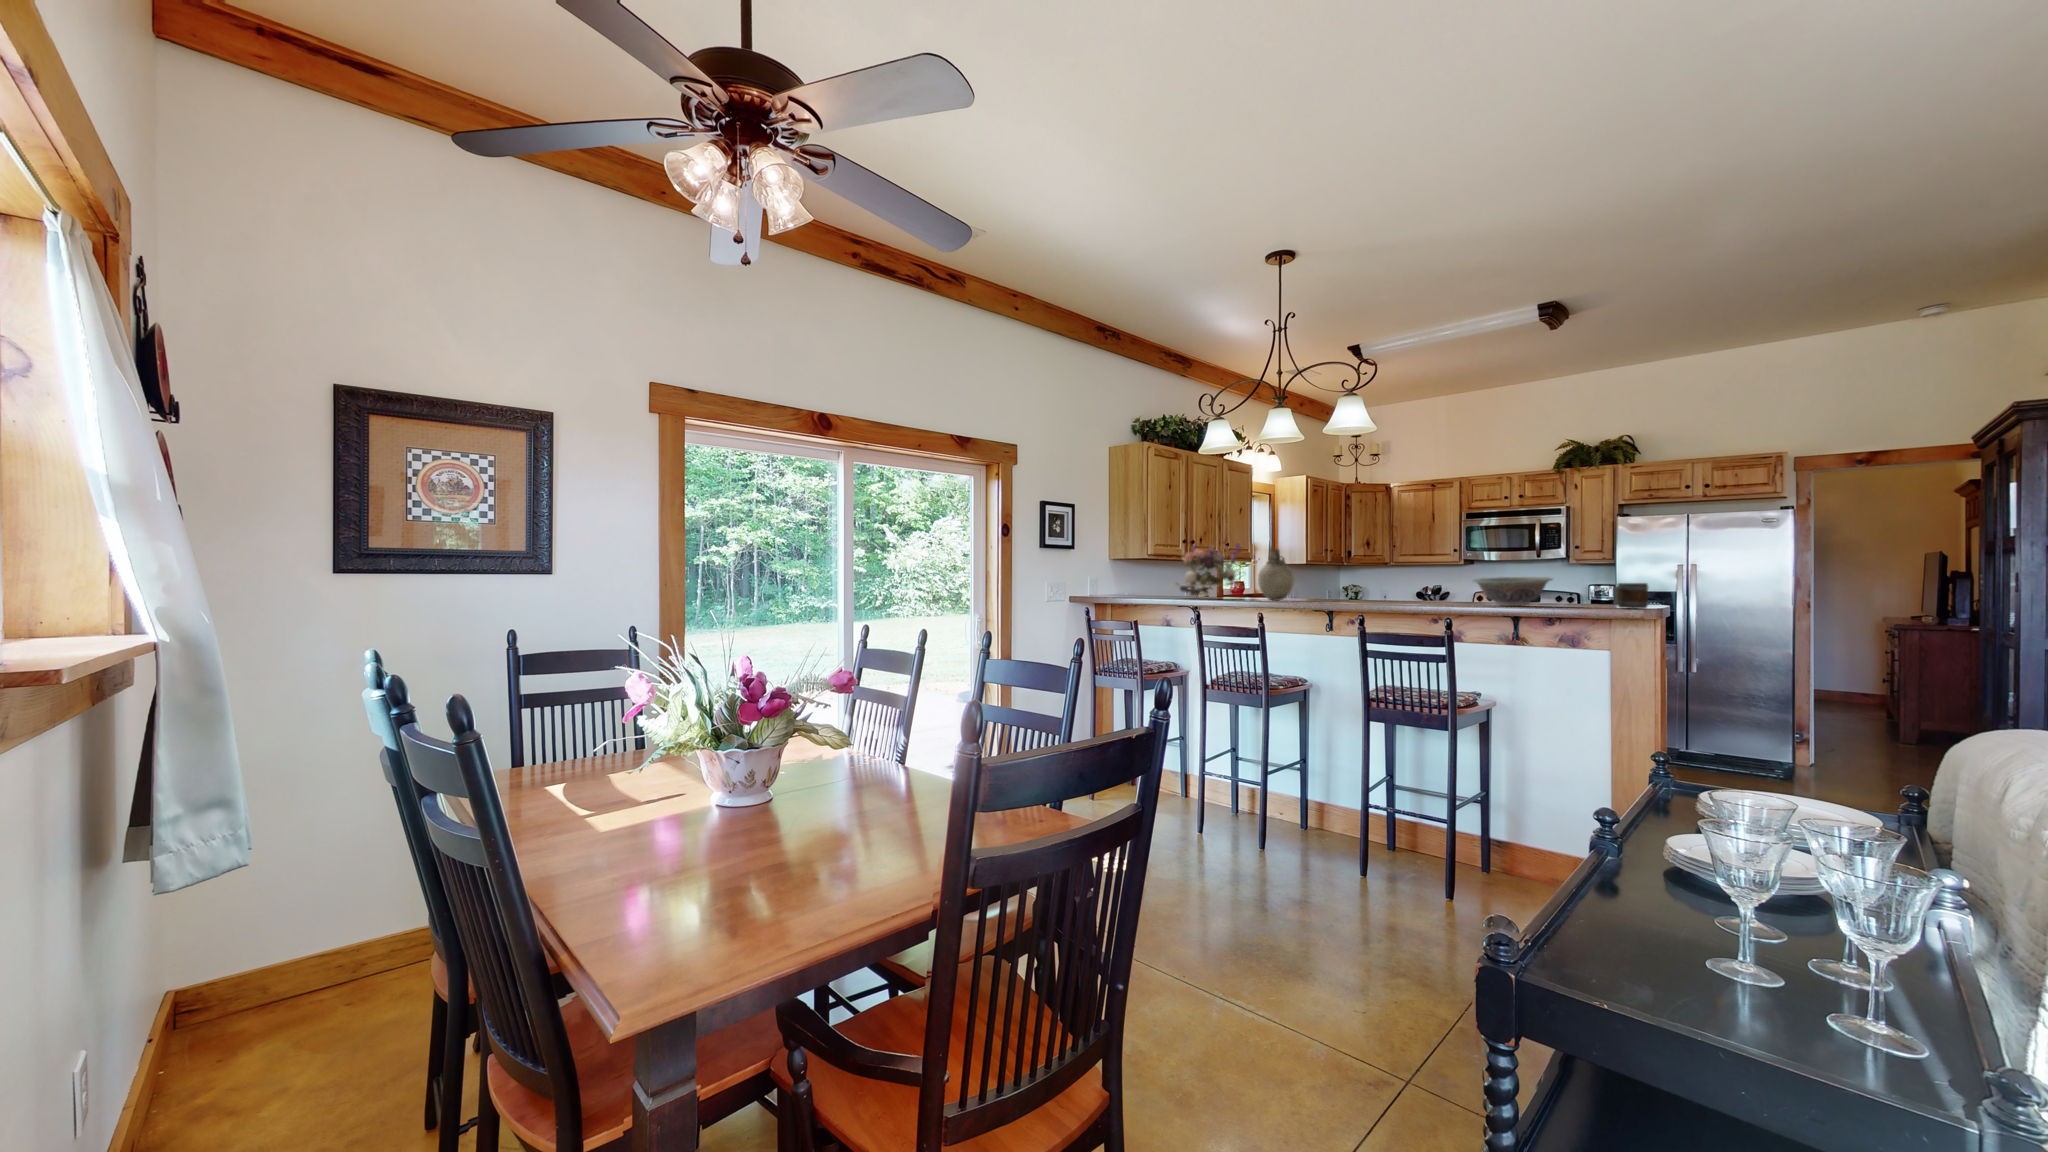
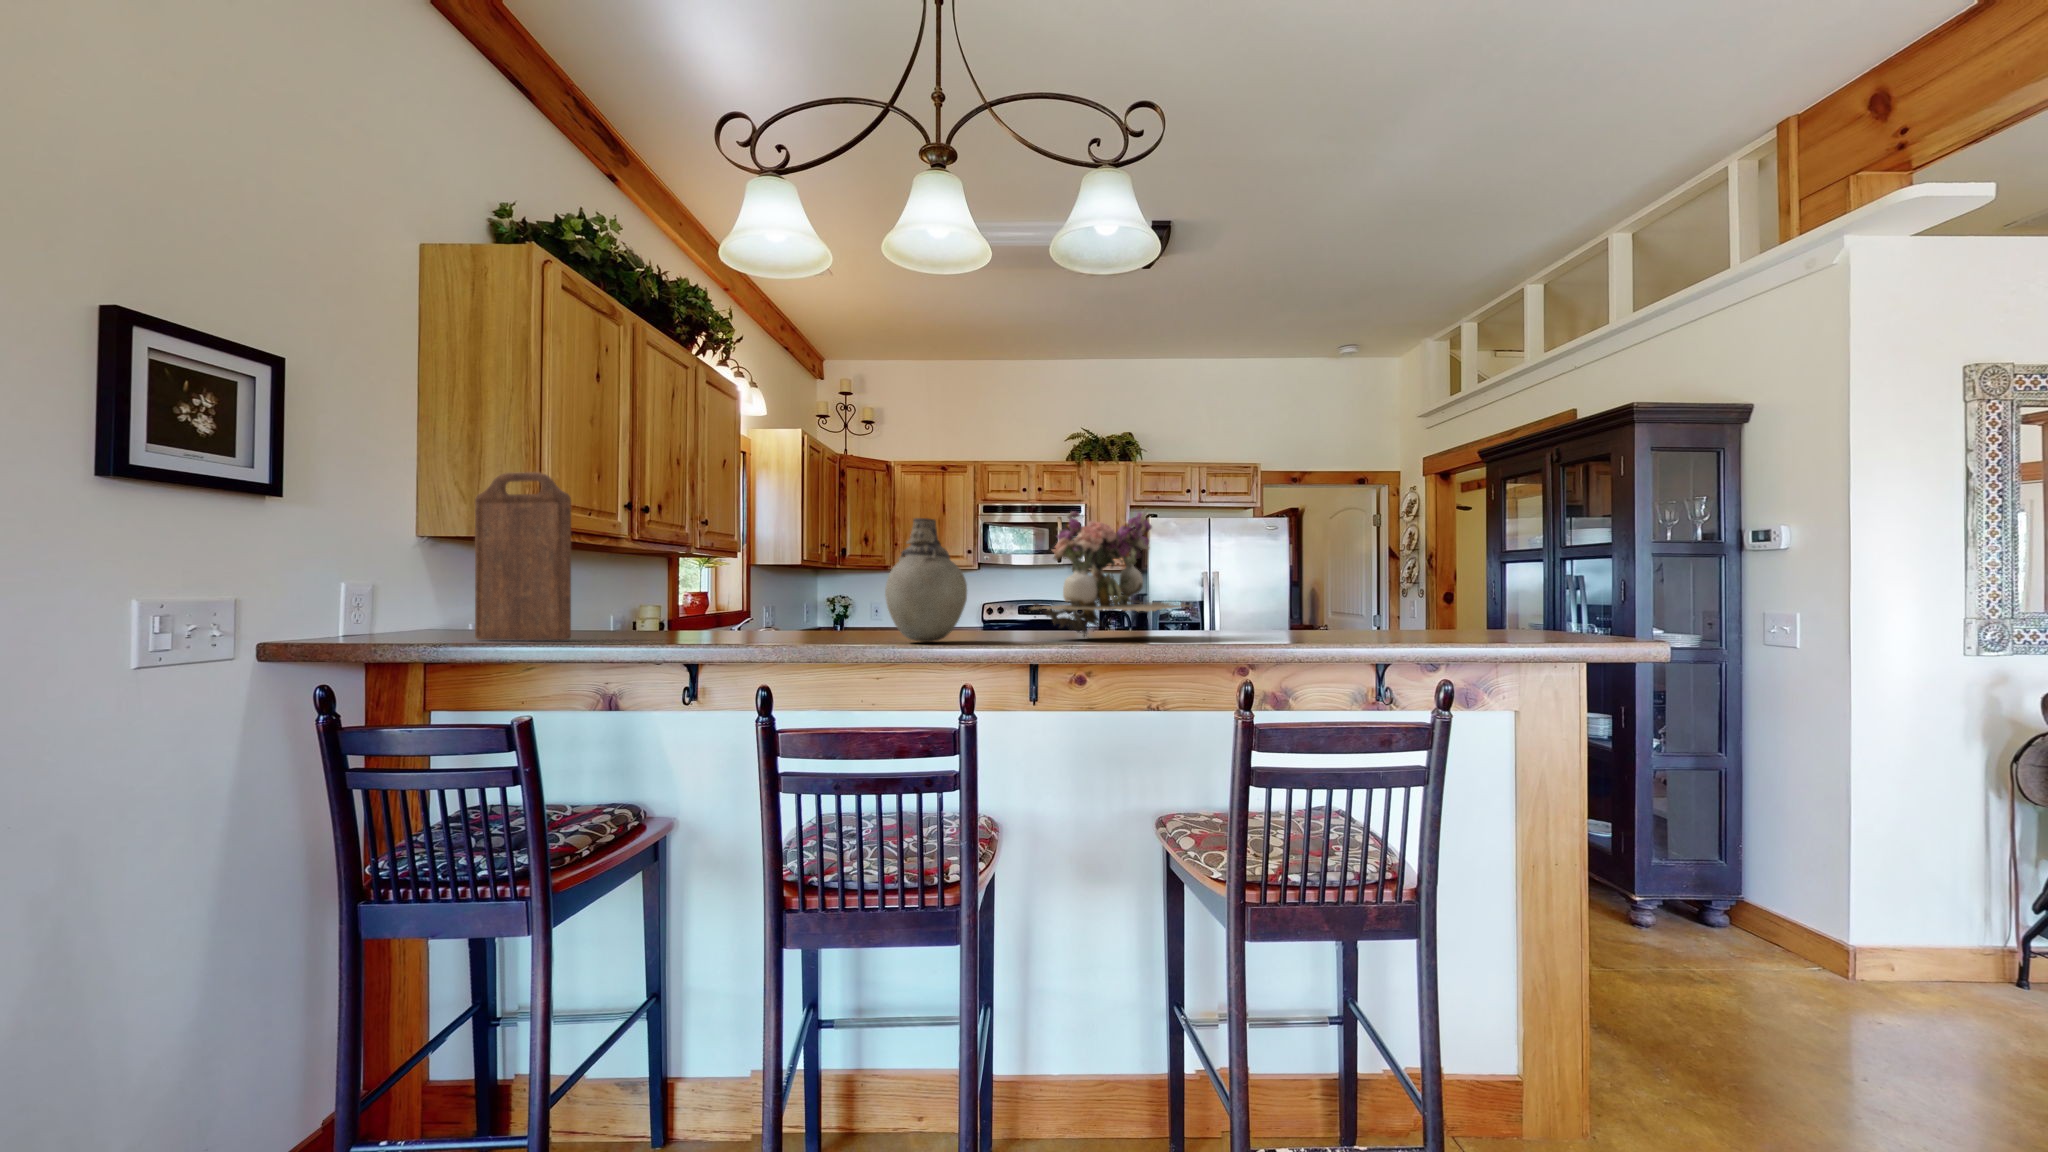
cutting board: none [1124,535,1154,597] -> present [475,472,571,640]
flower arrangement: present [1177,542,1242,596] -> present [1031,510,1192,636]
decorative bowl: present [1473,577,1552,606] -> none [1291,587,1427,641]
mug: present [1613,583,1649,609] -> none [1487,597,1535,639]

